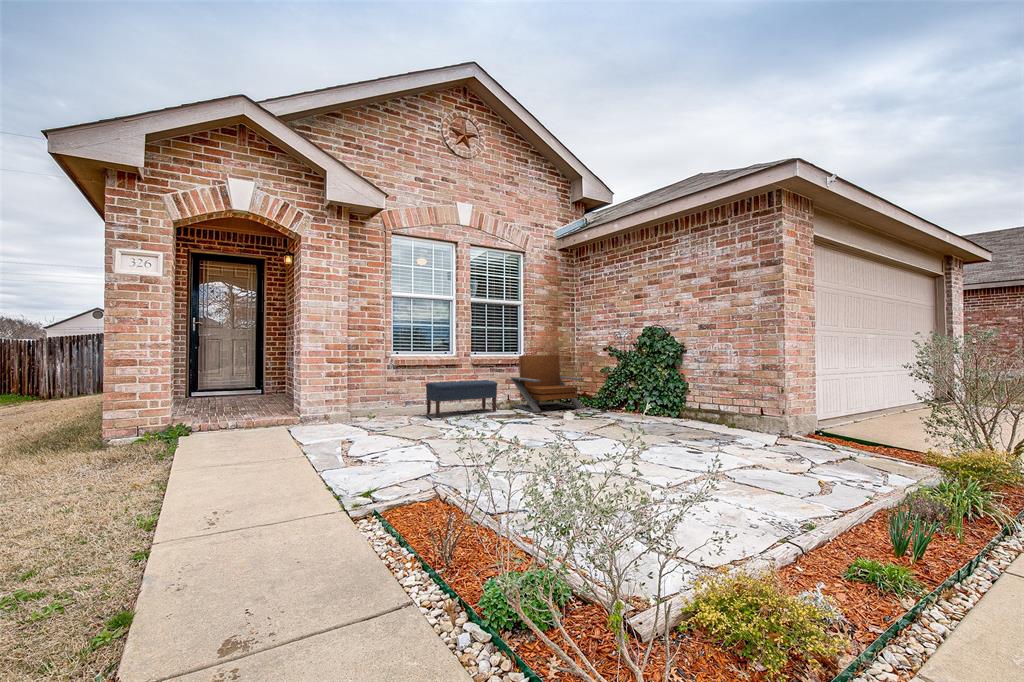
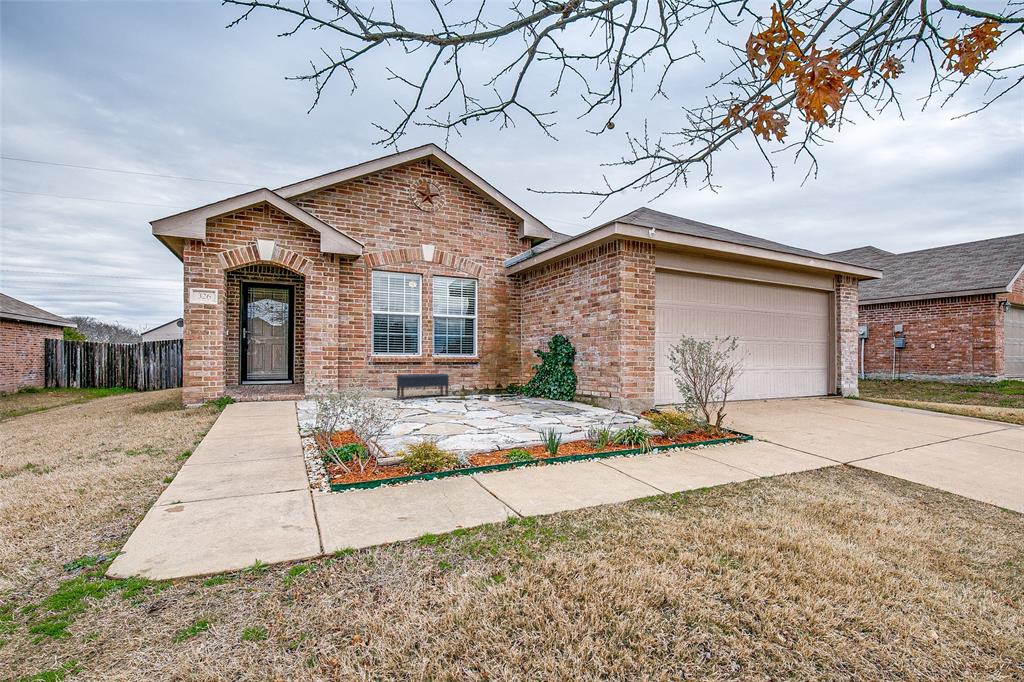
lounge chair: present [511,355,584,412] -> none [463,355,514,397]

